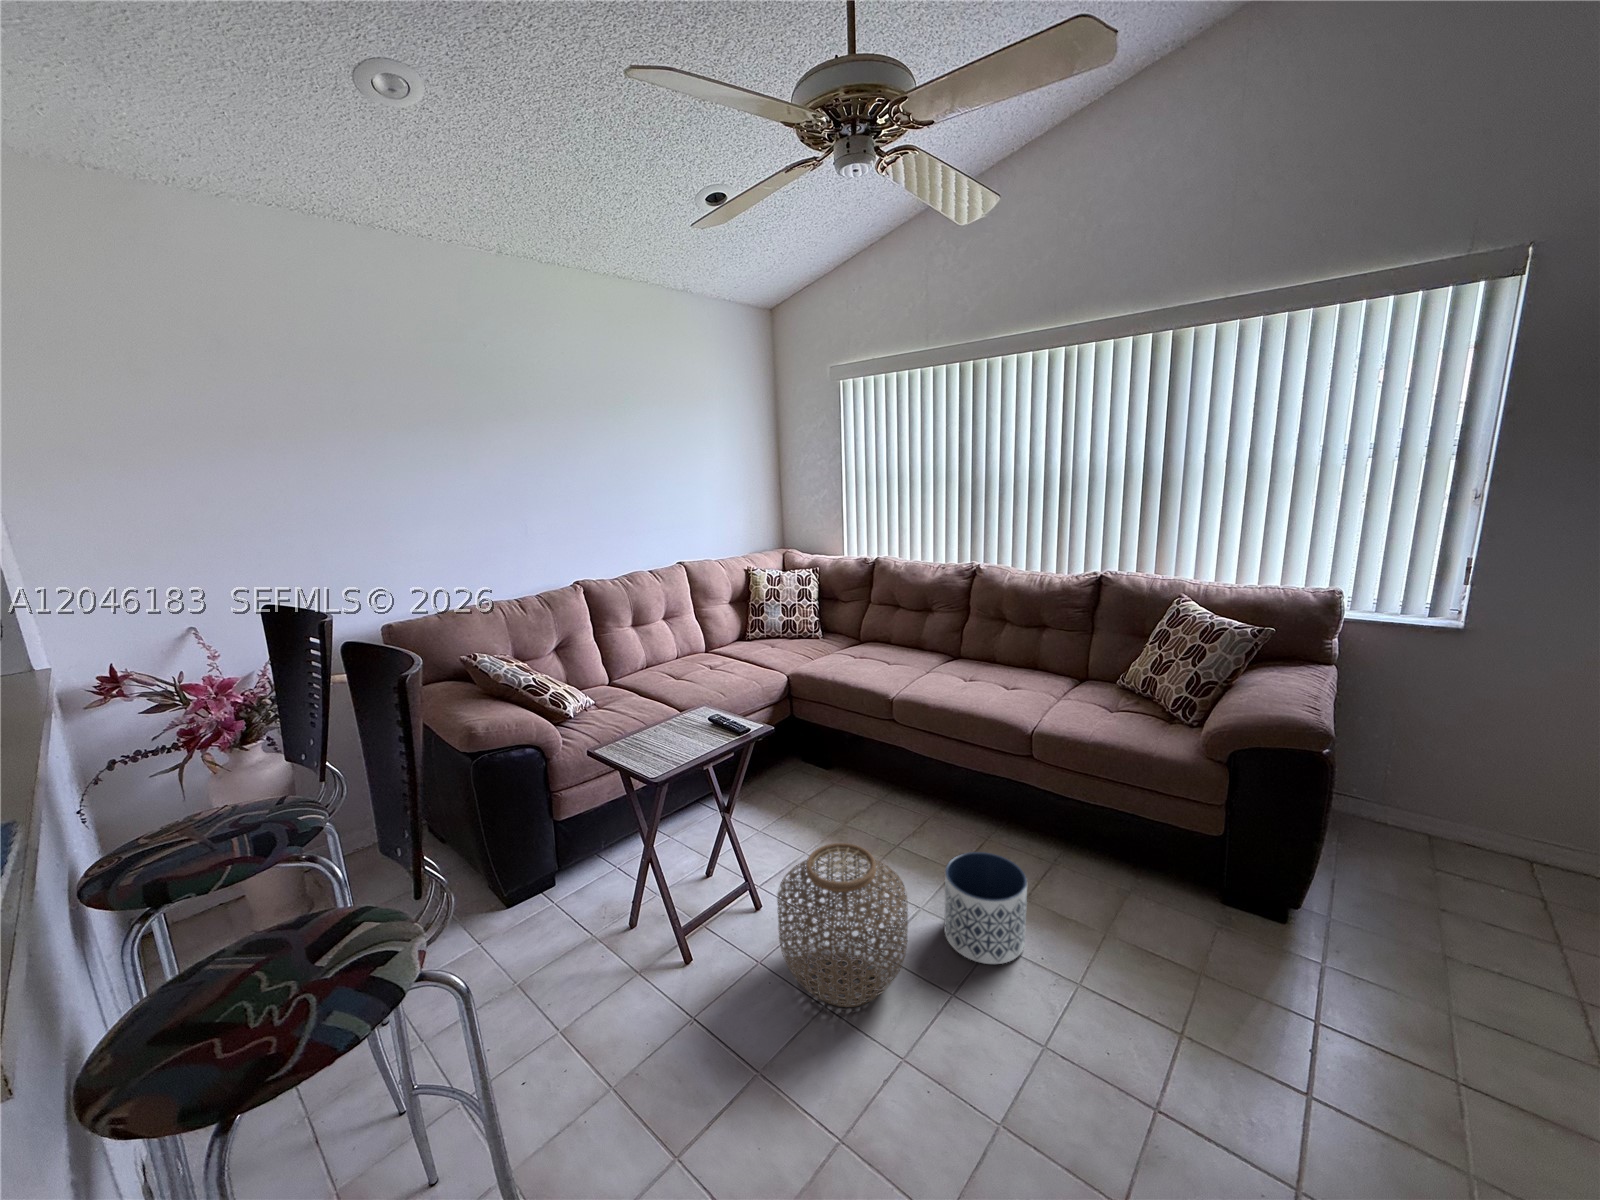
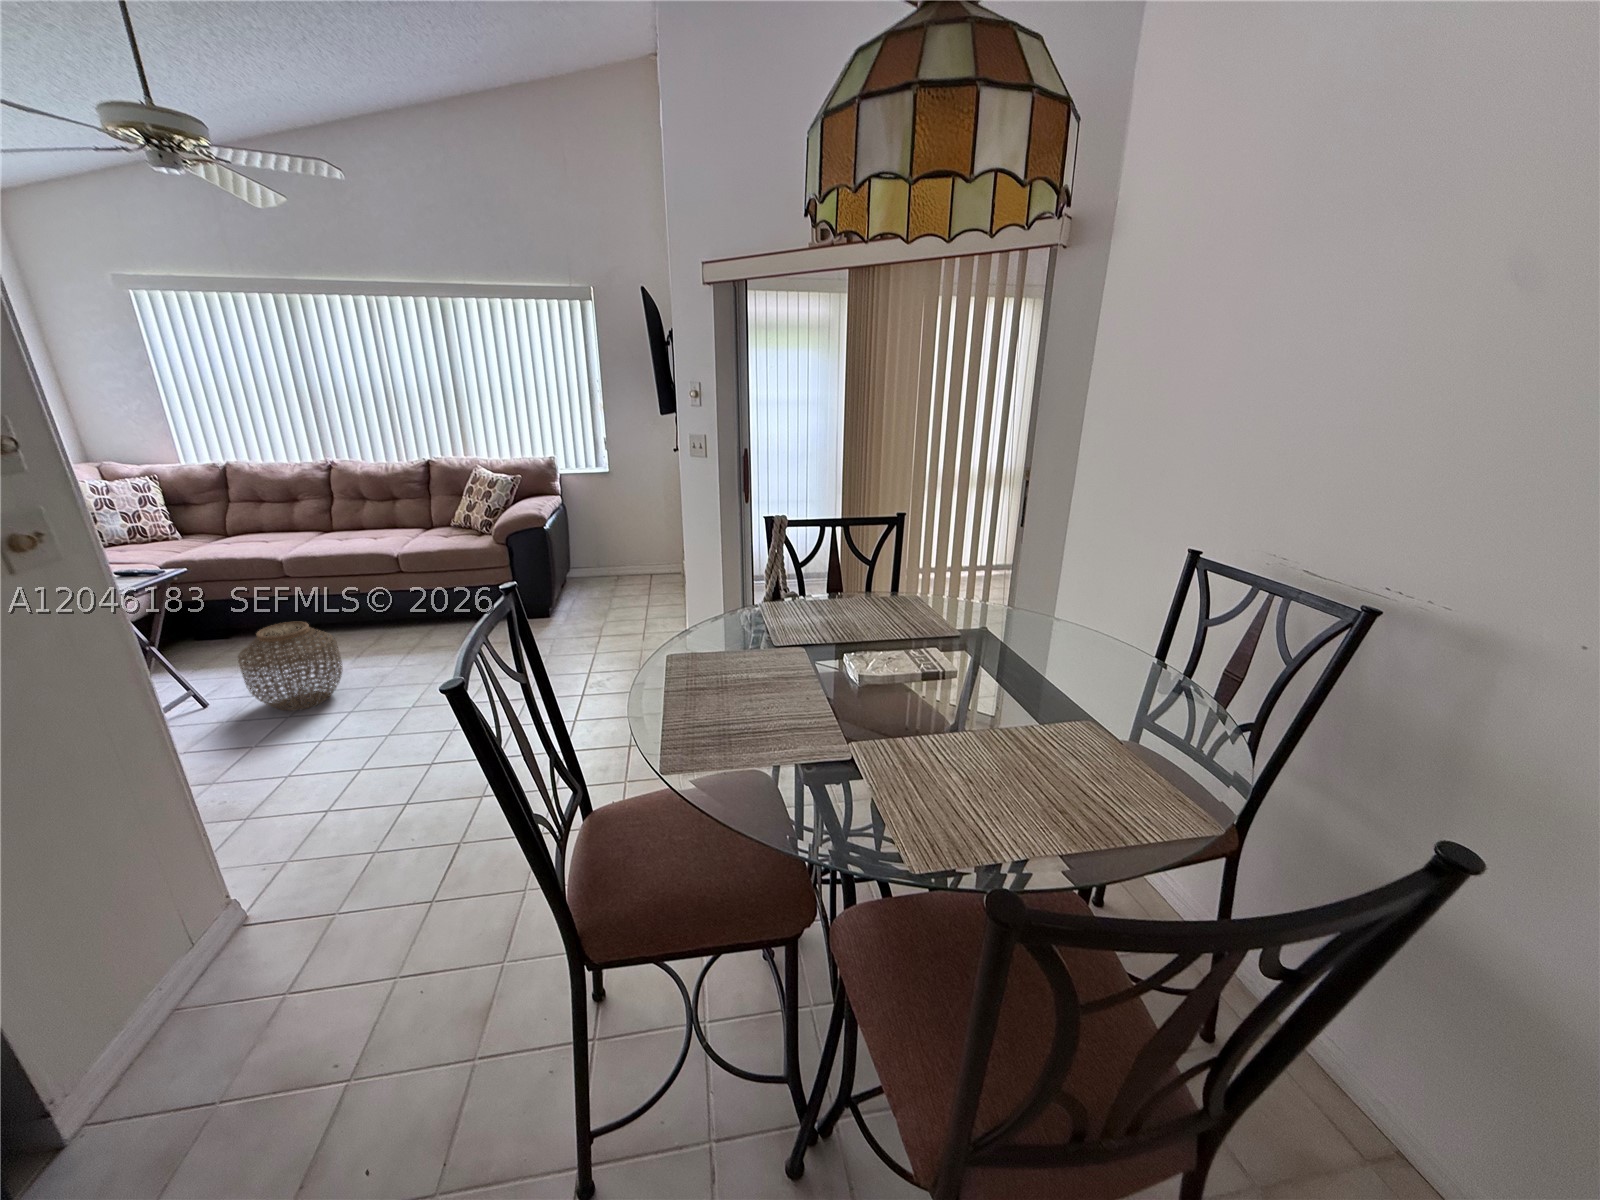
planter: present [944,852,1027,964] -> none [357,618,417,671]

